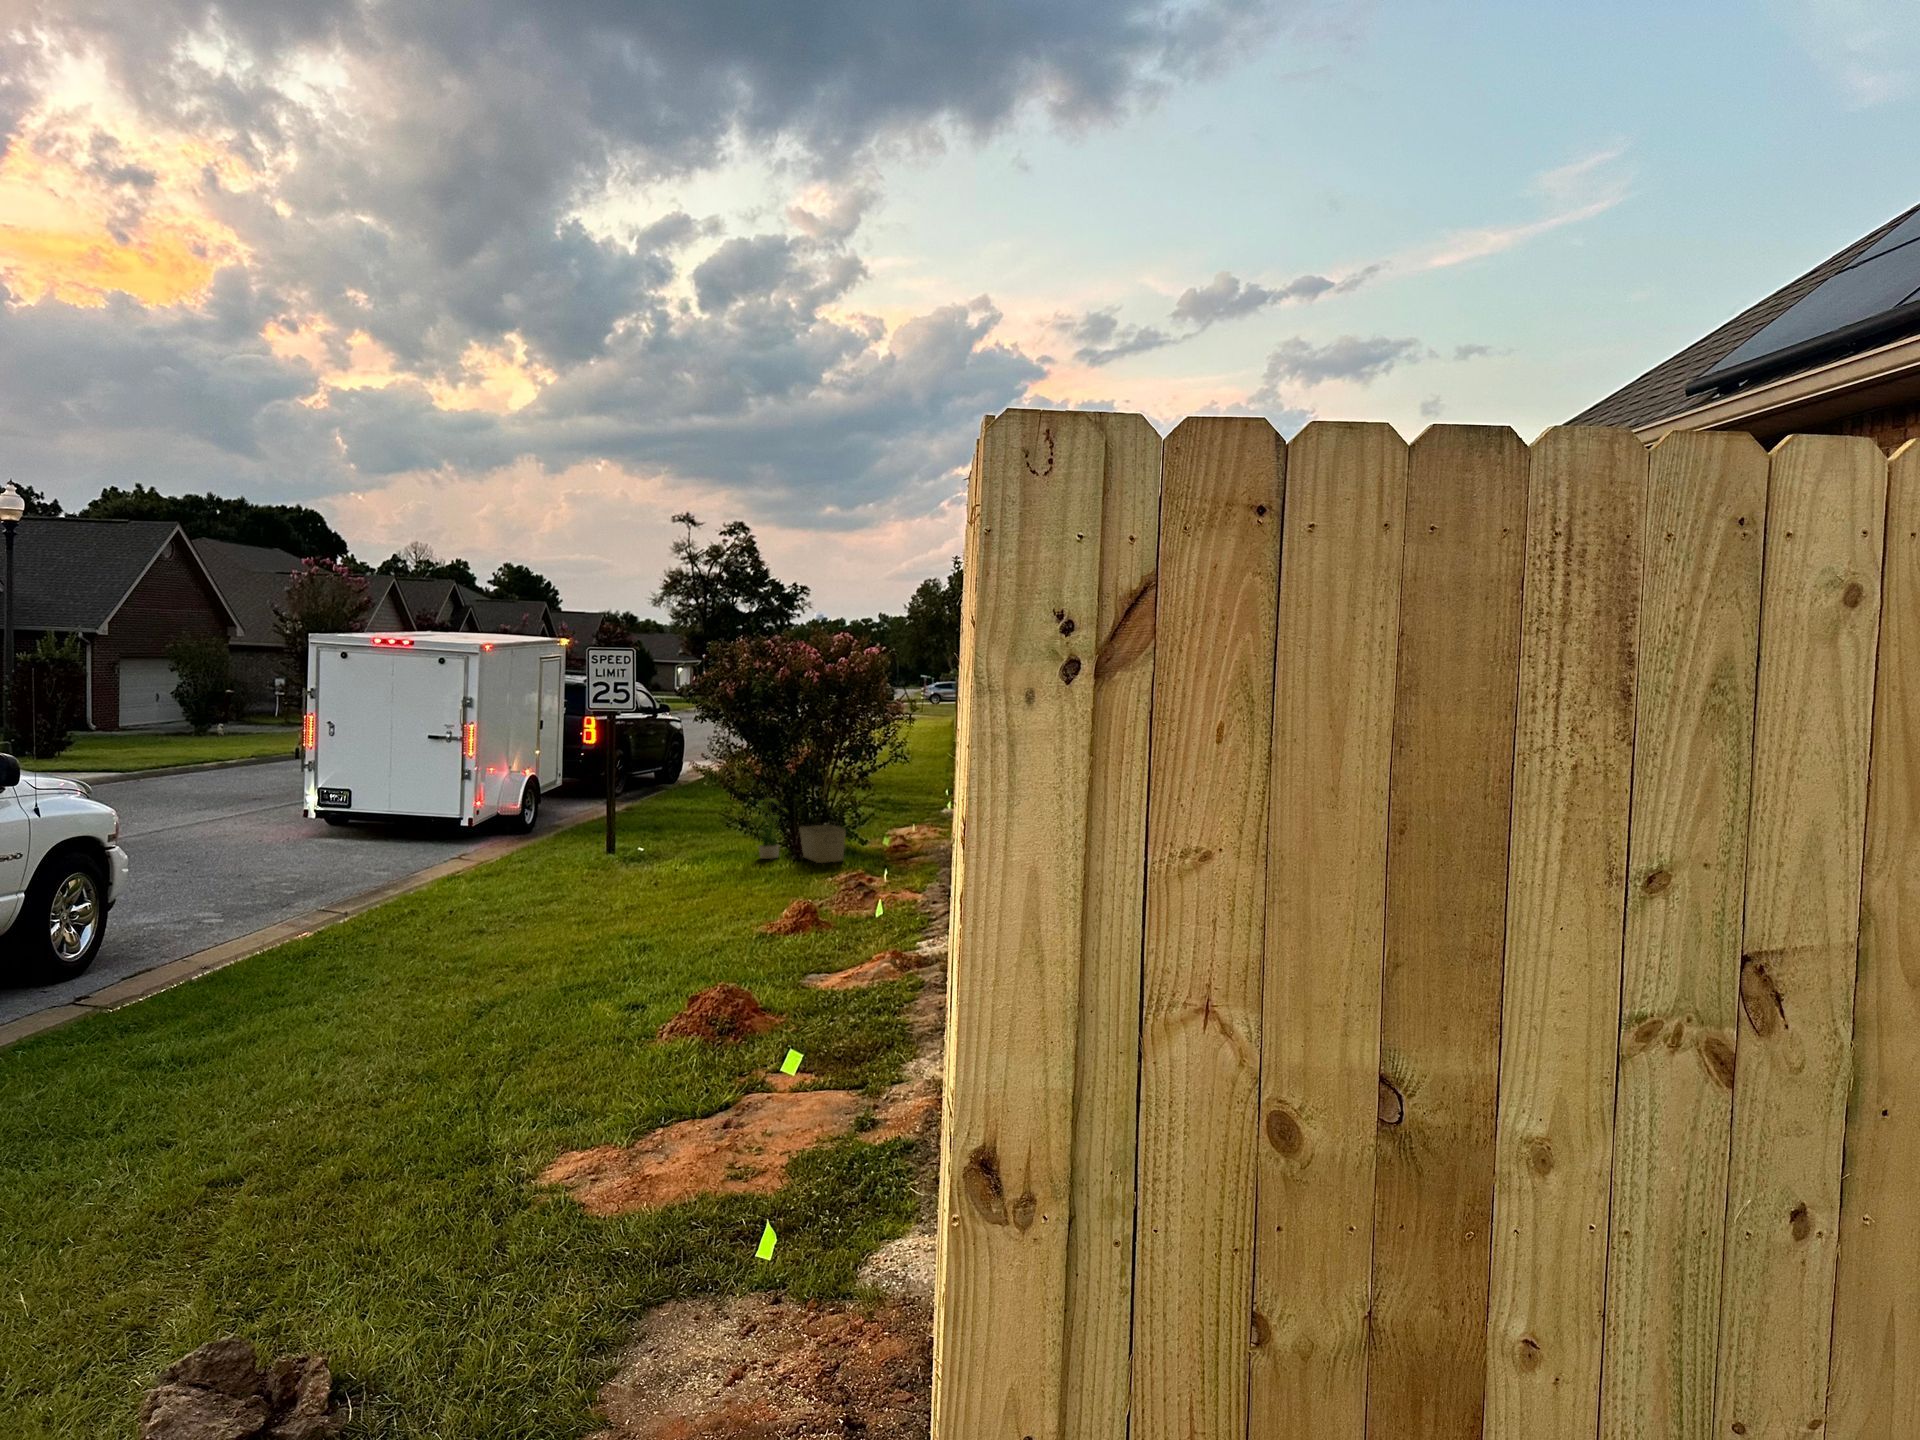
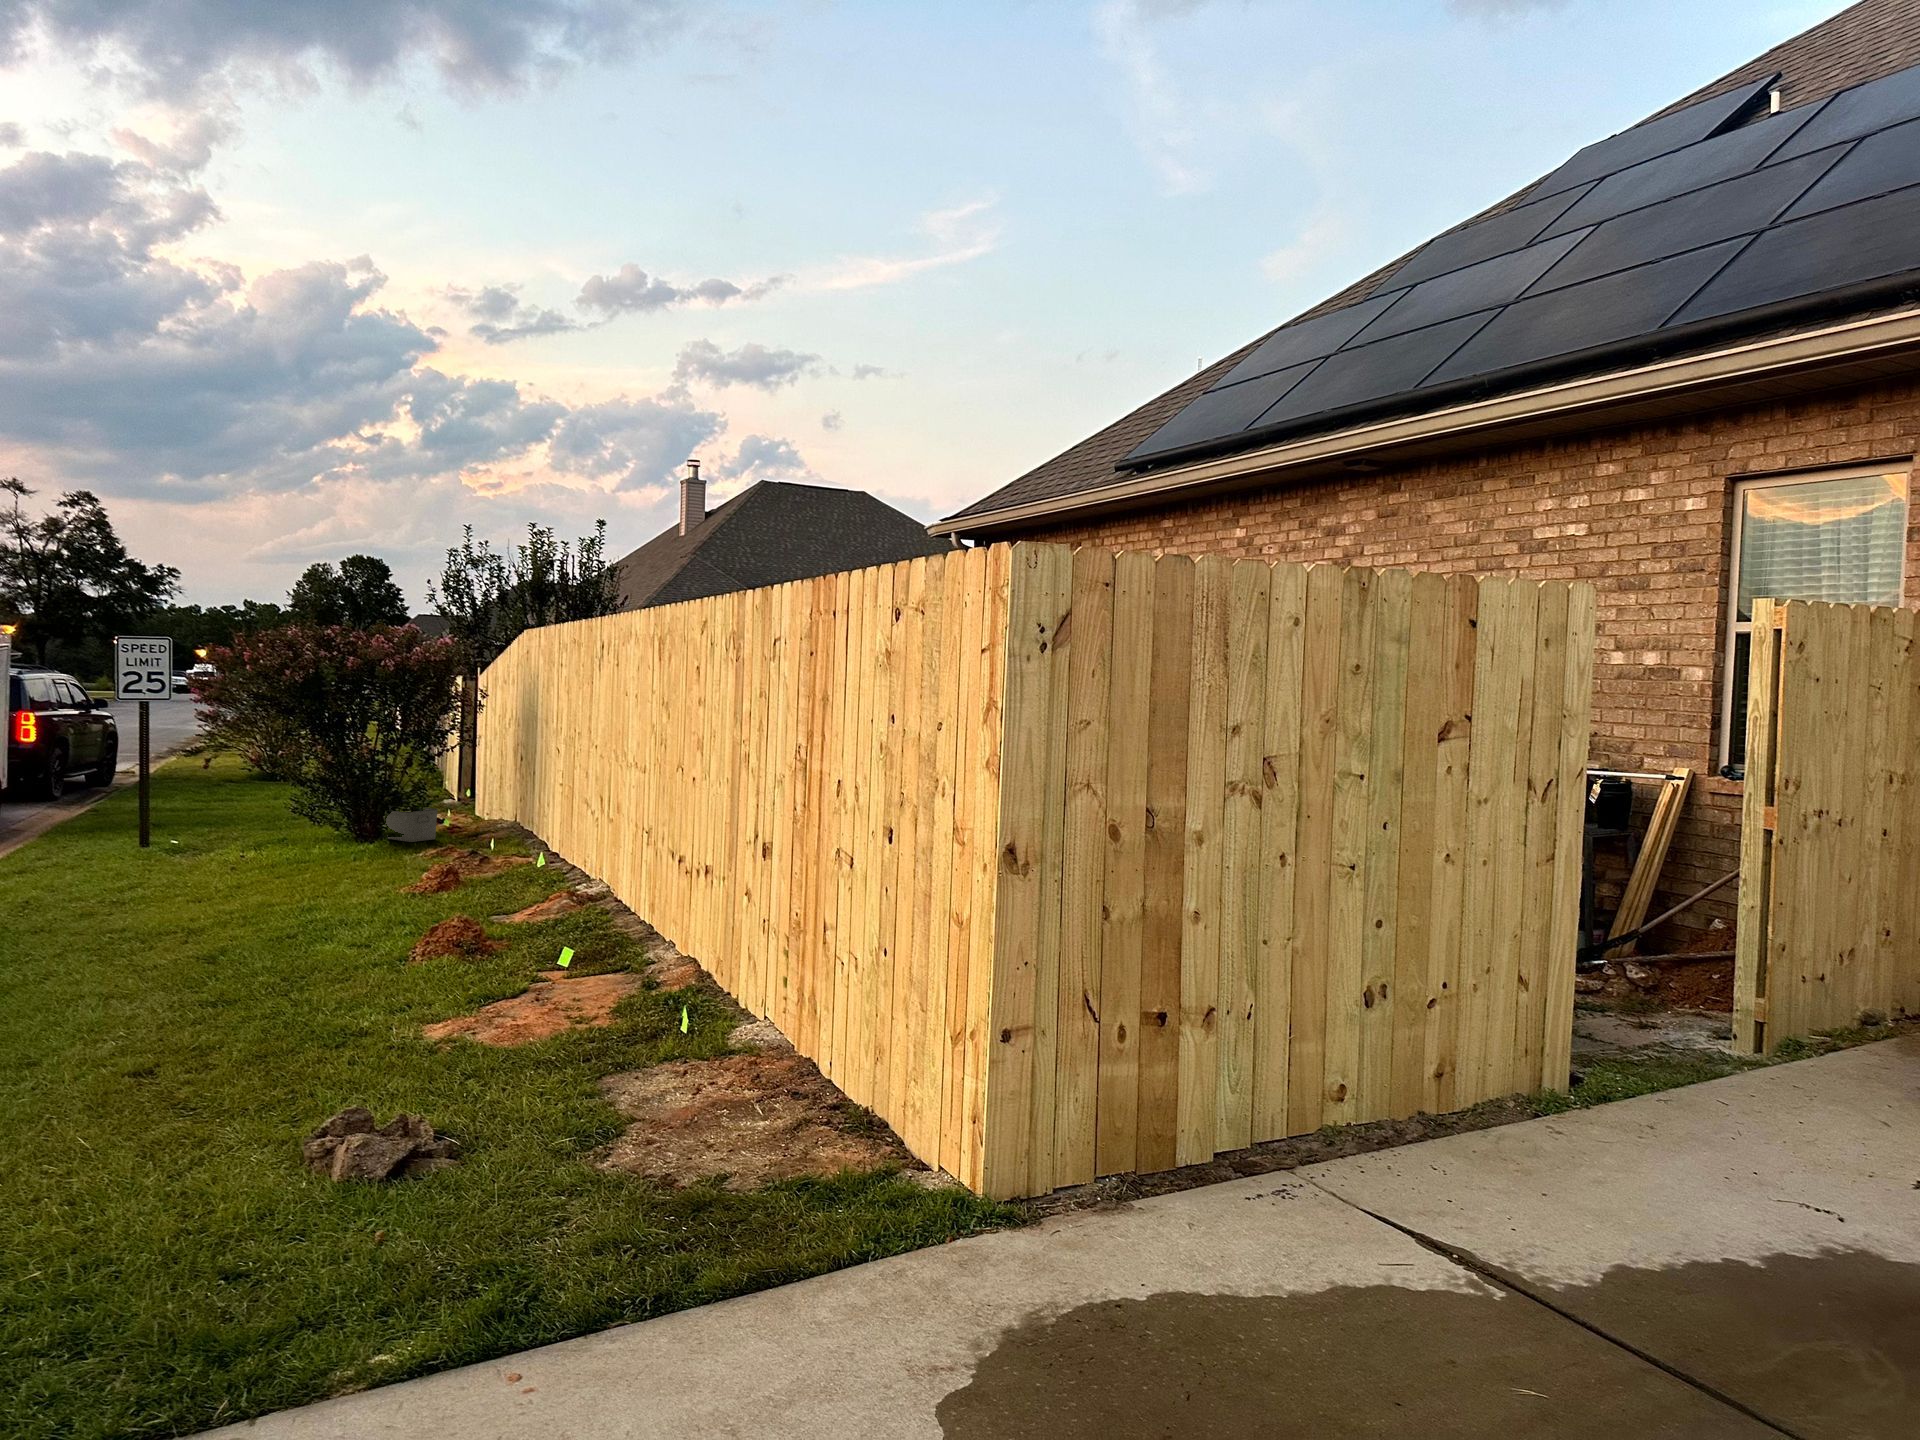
potted plant: present [749,797,788,859] -> none [325,781,372,842]

